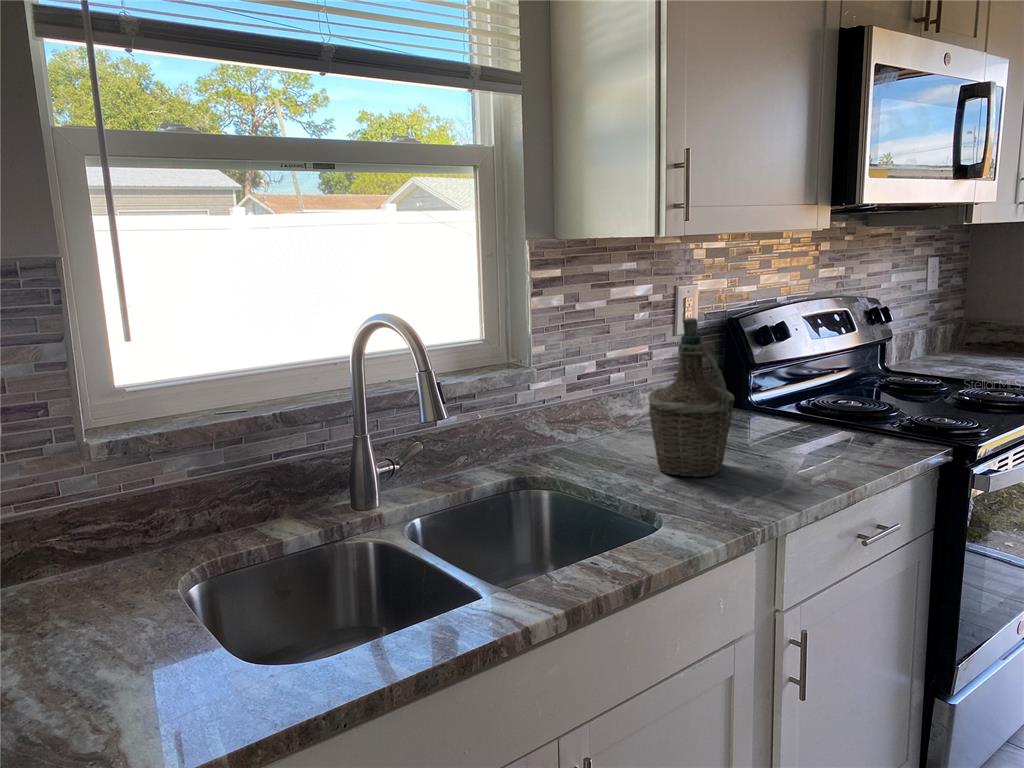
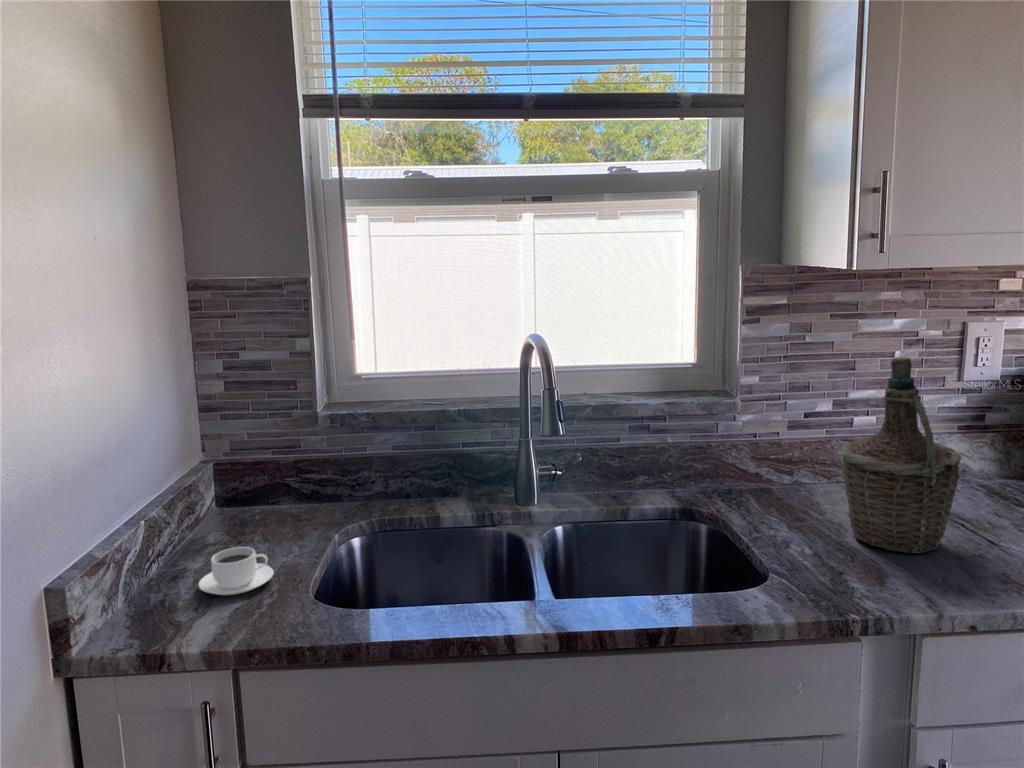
coffee cup: none [64,629,171,702] -> present [199,547,273,595]

